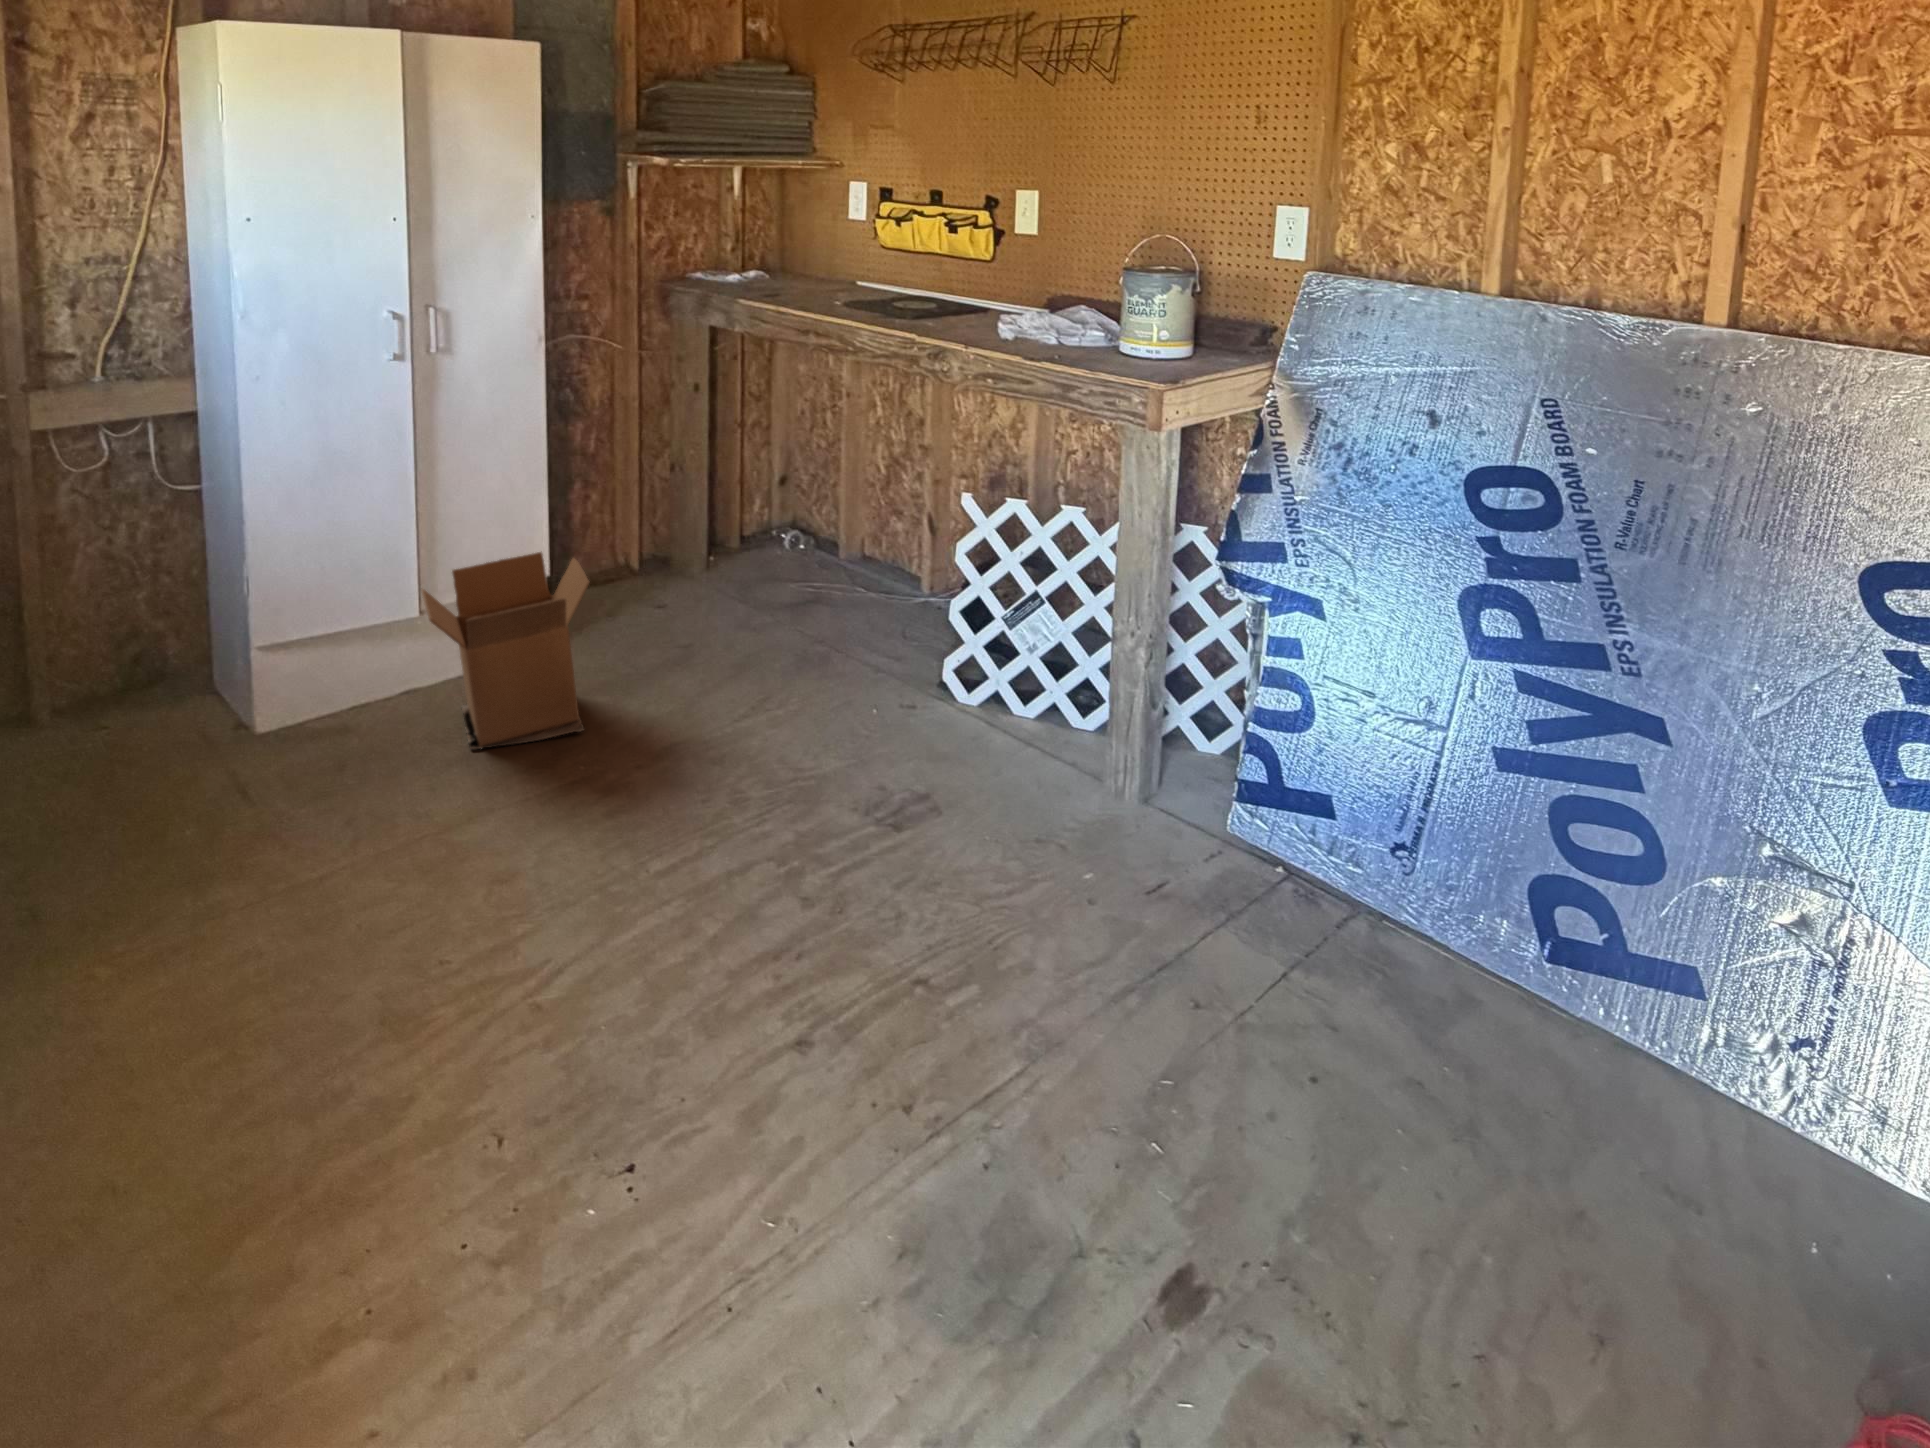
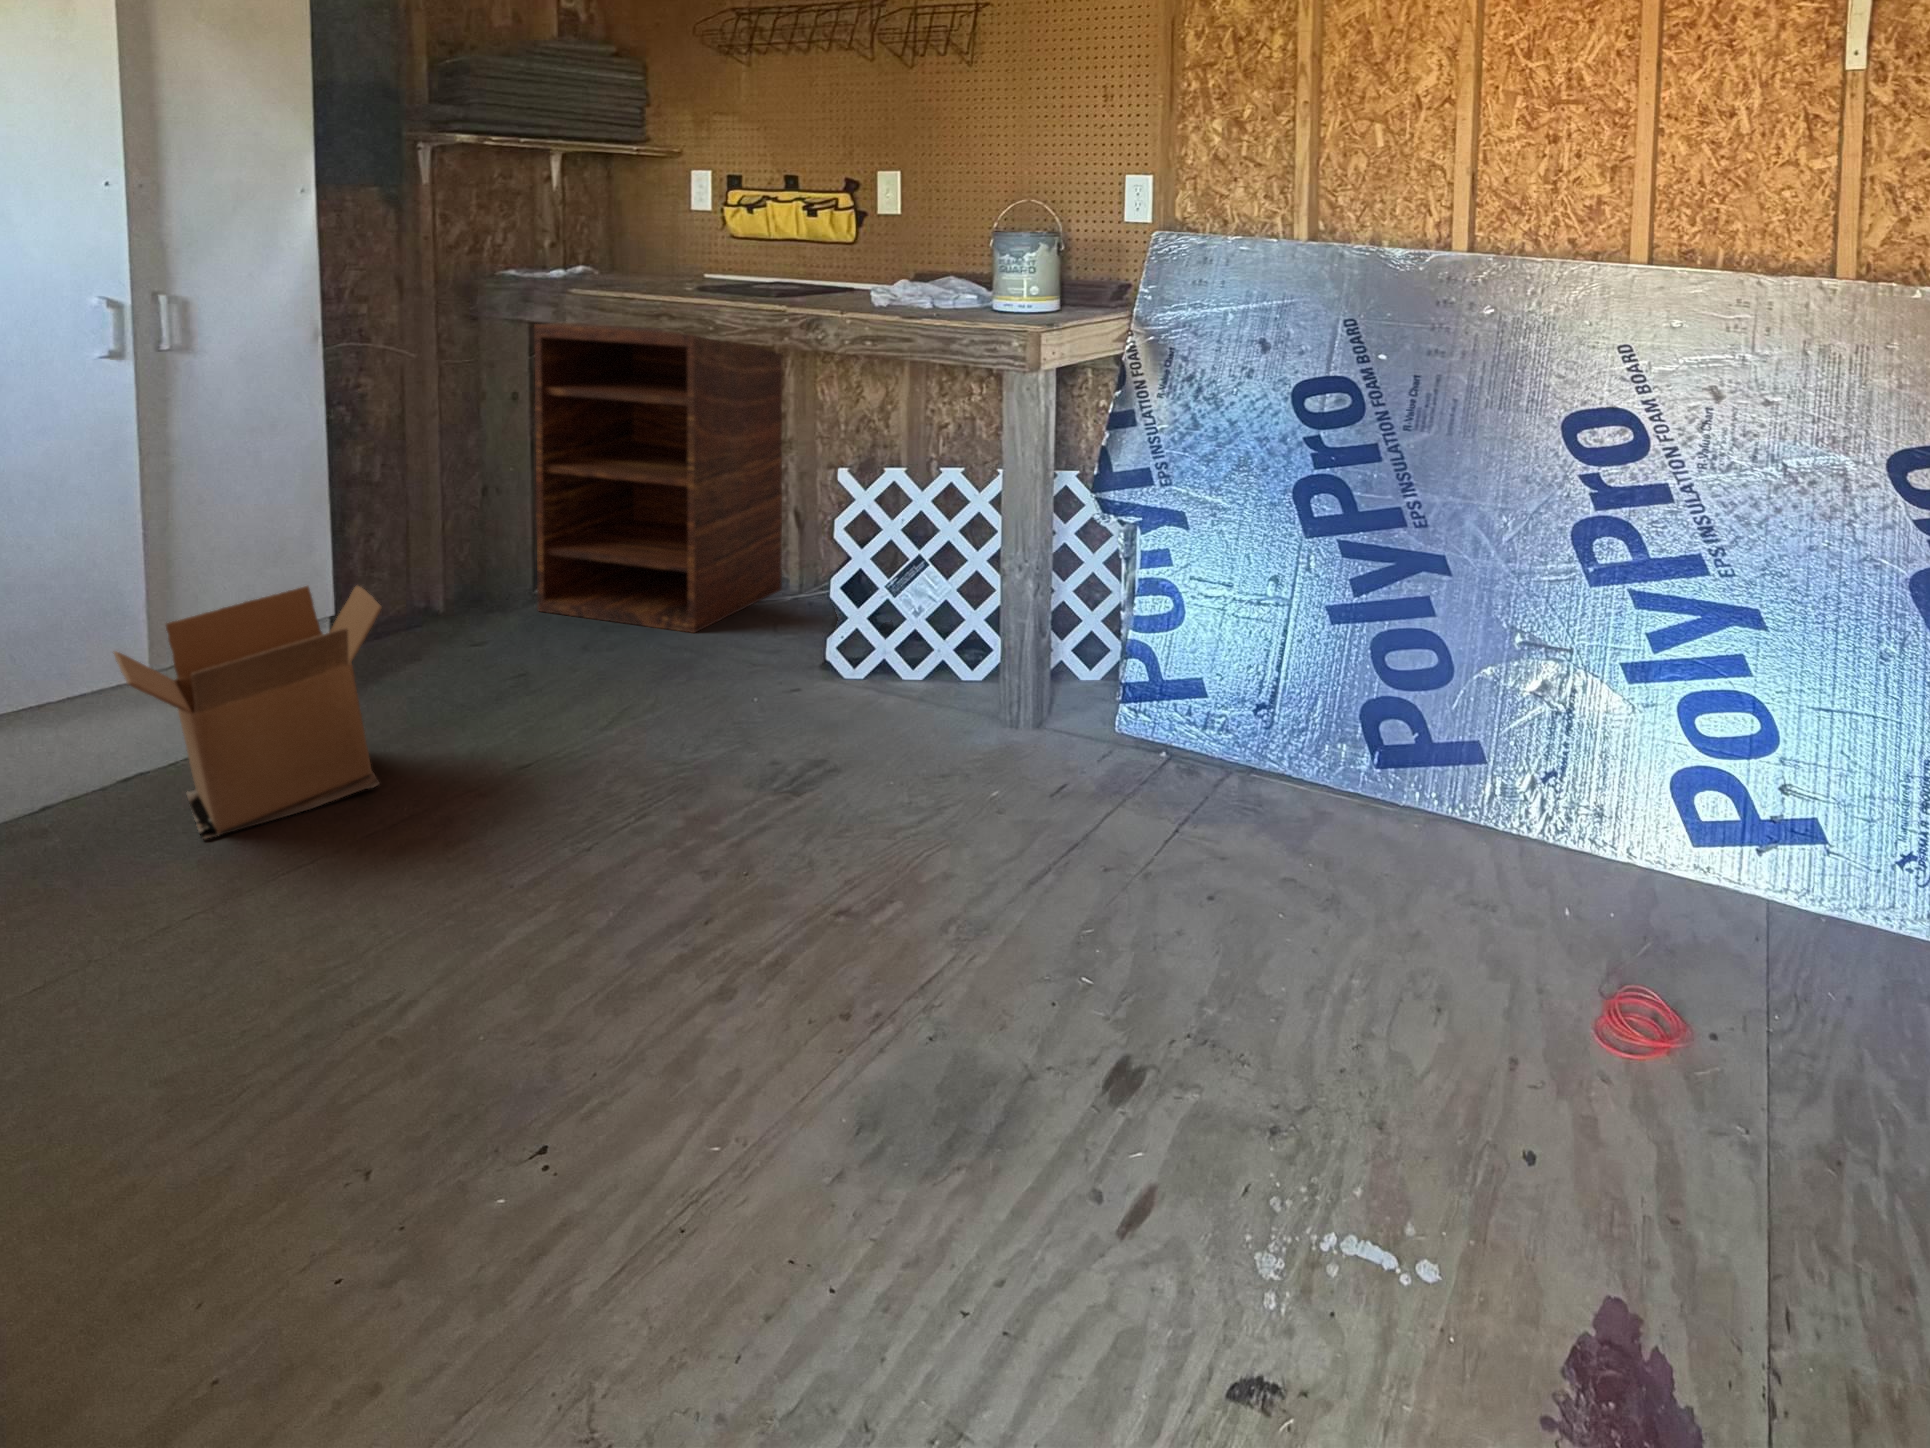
shelving unit: none [704,319,918,632] -> present [534,323,783,633]

